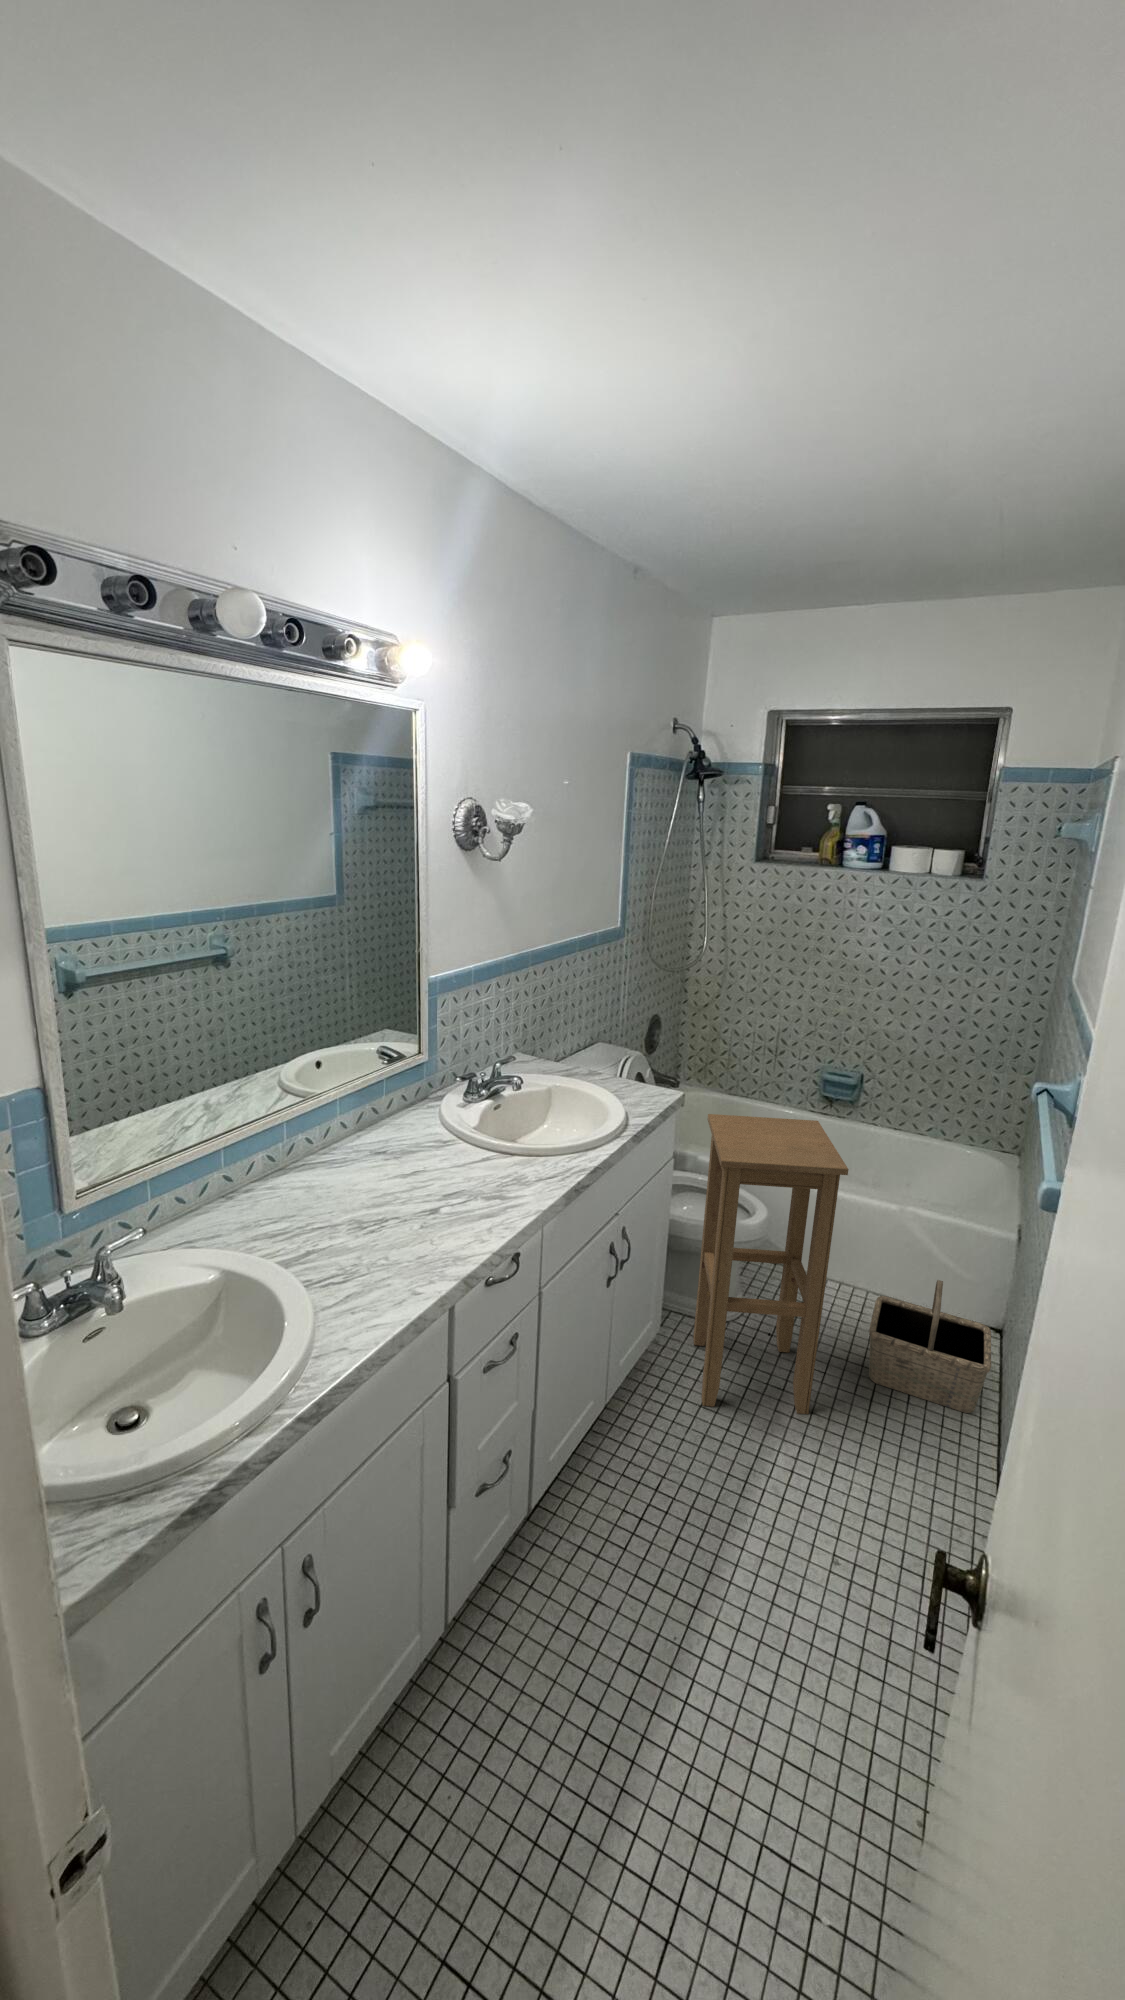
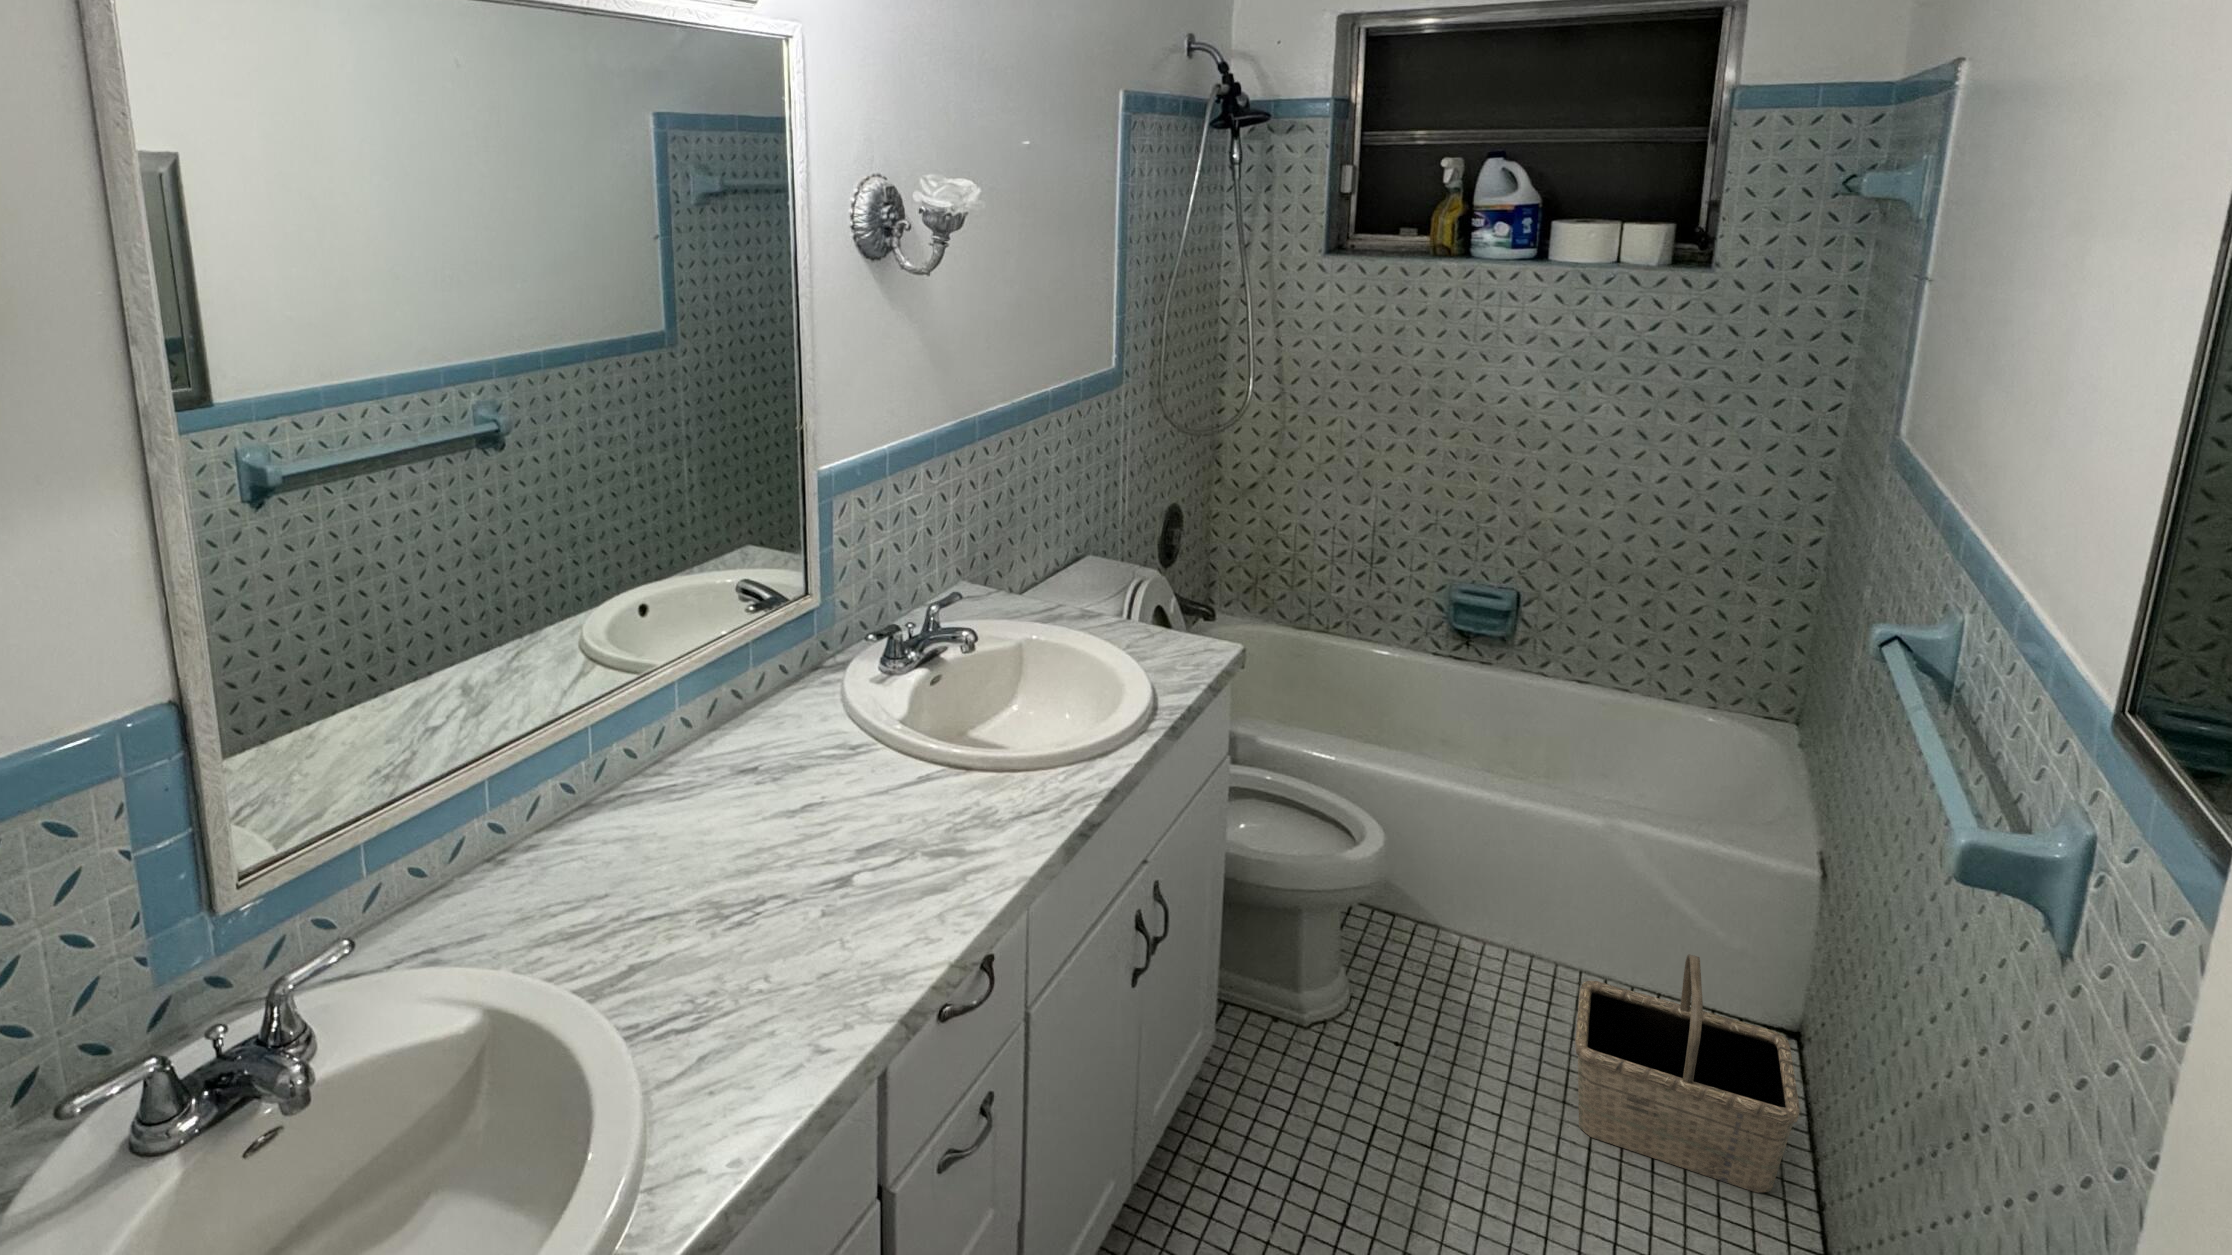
stool: present [693,1114,849,1414] -> none [1269,678,1537,1197]

